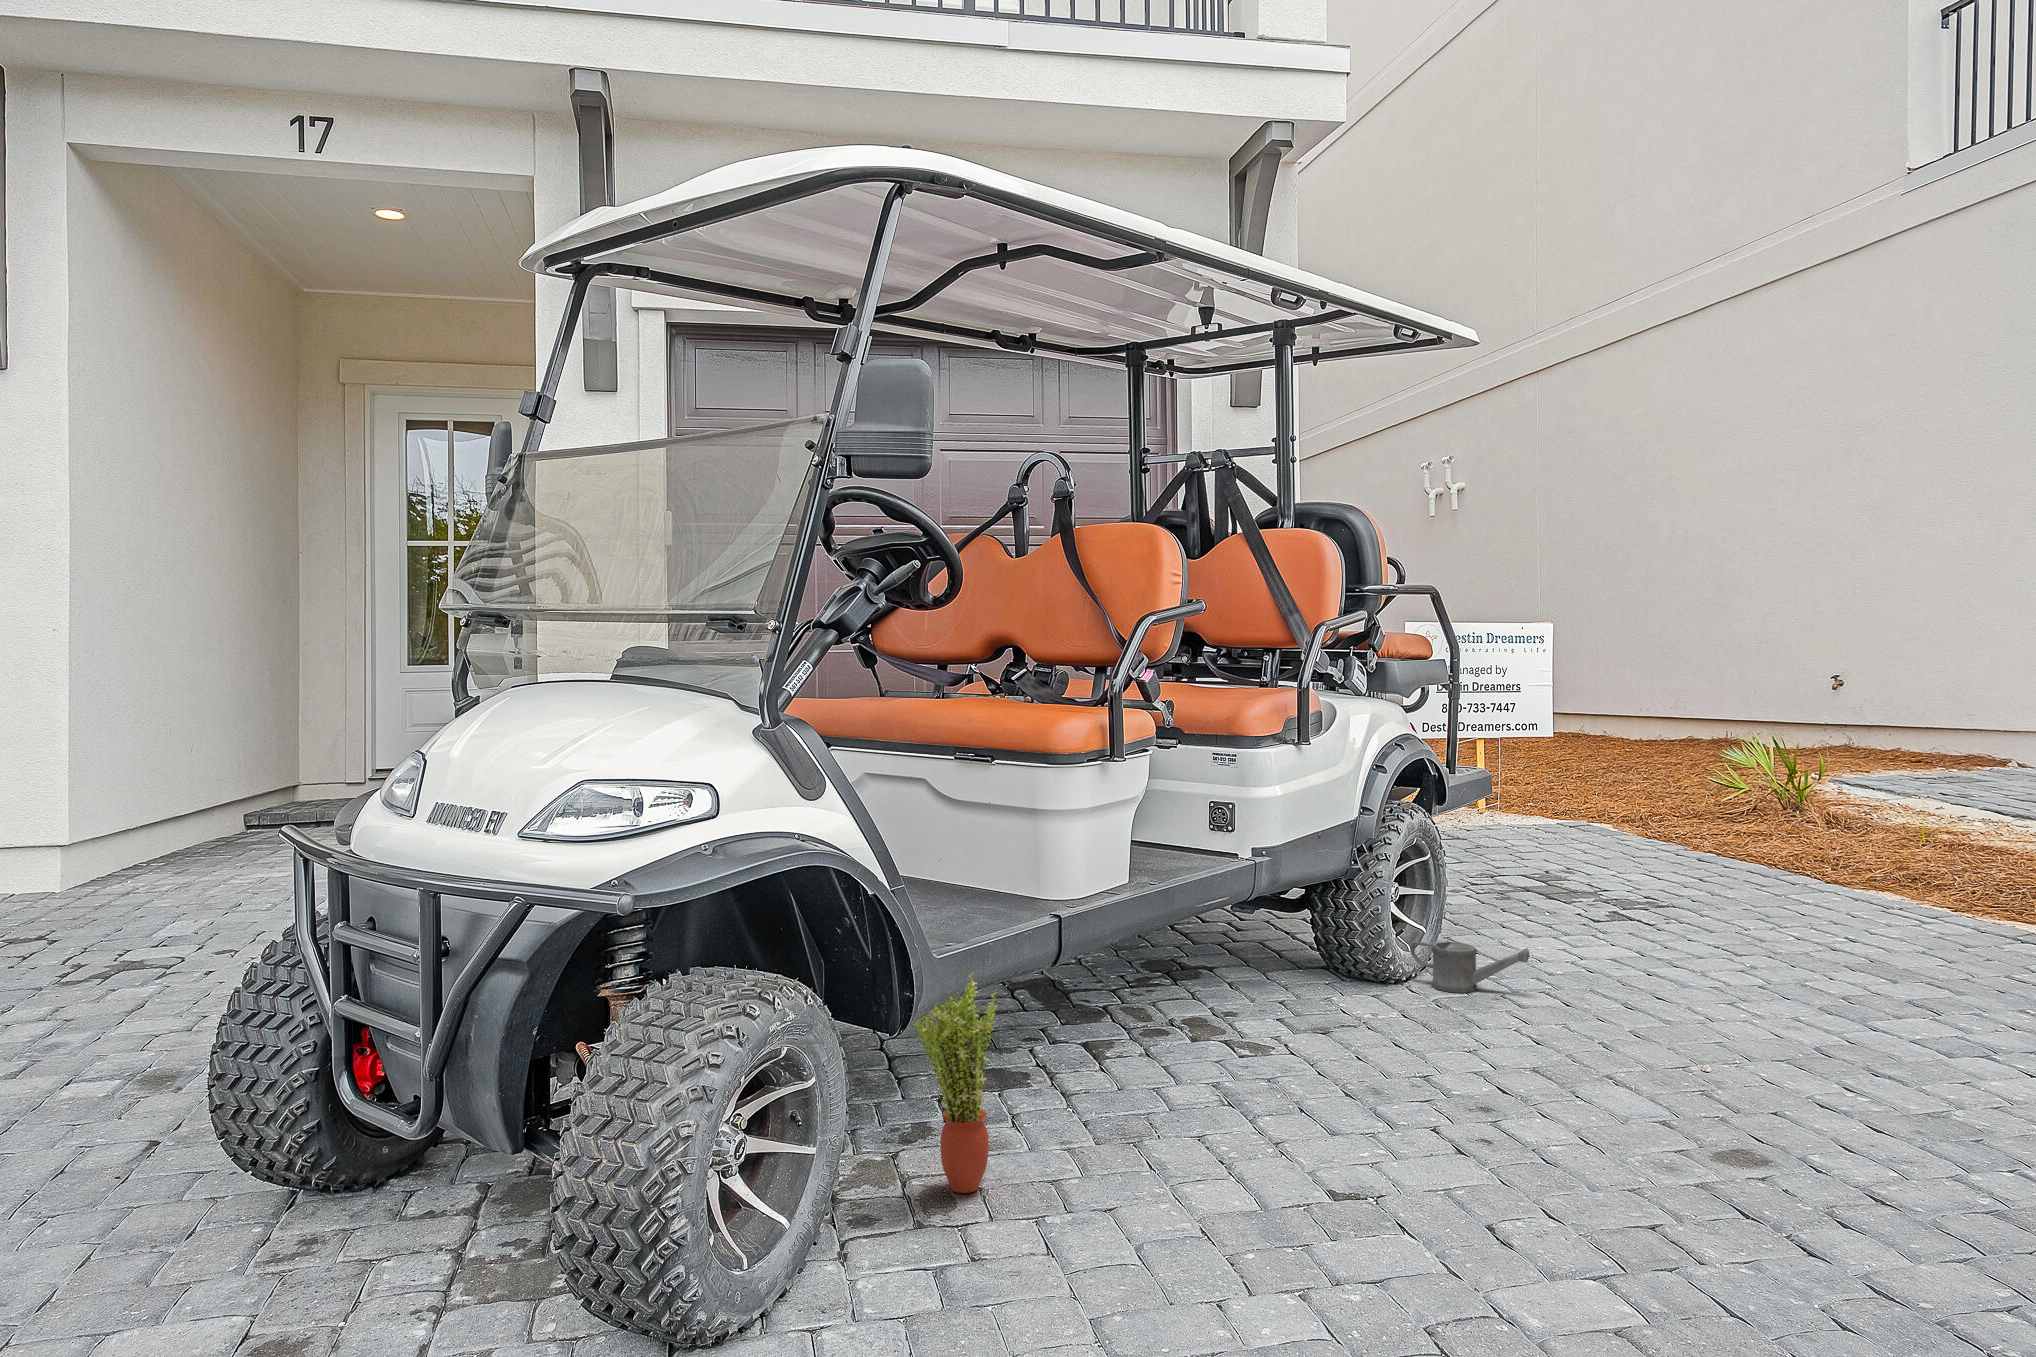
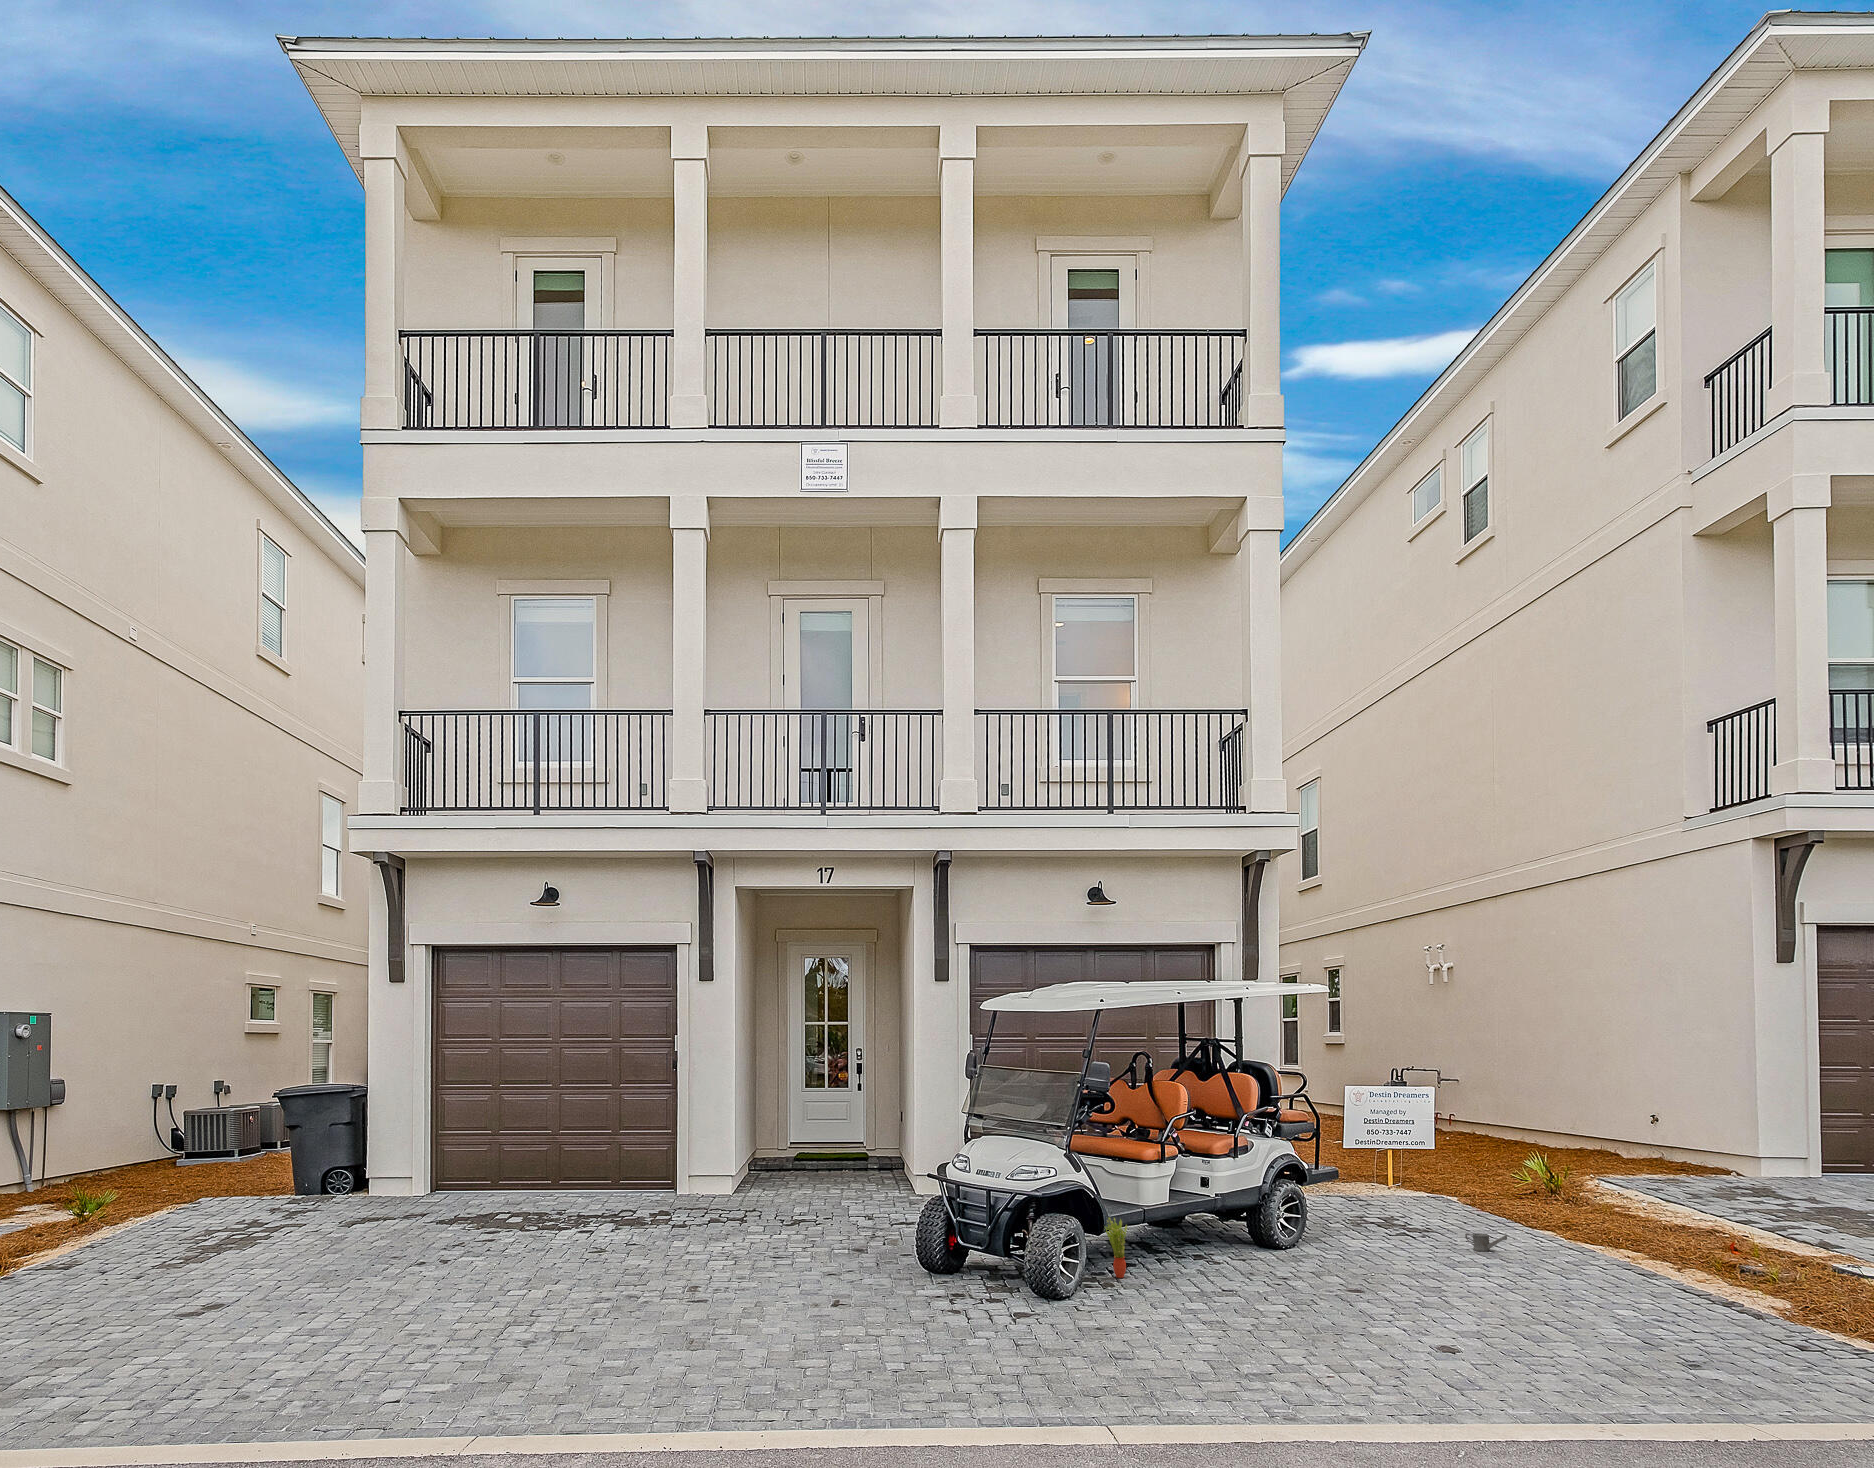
watering can: present [1411,941,1529,993] -> present [1465,1233,1507,1252]

